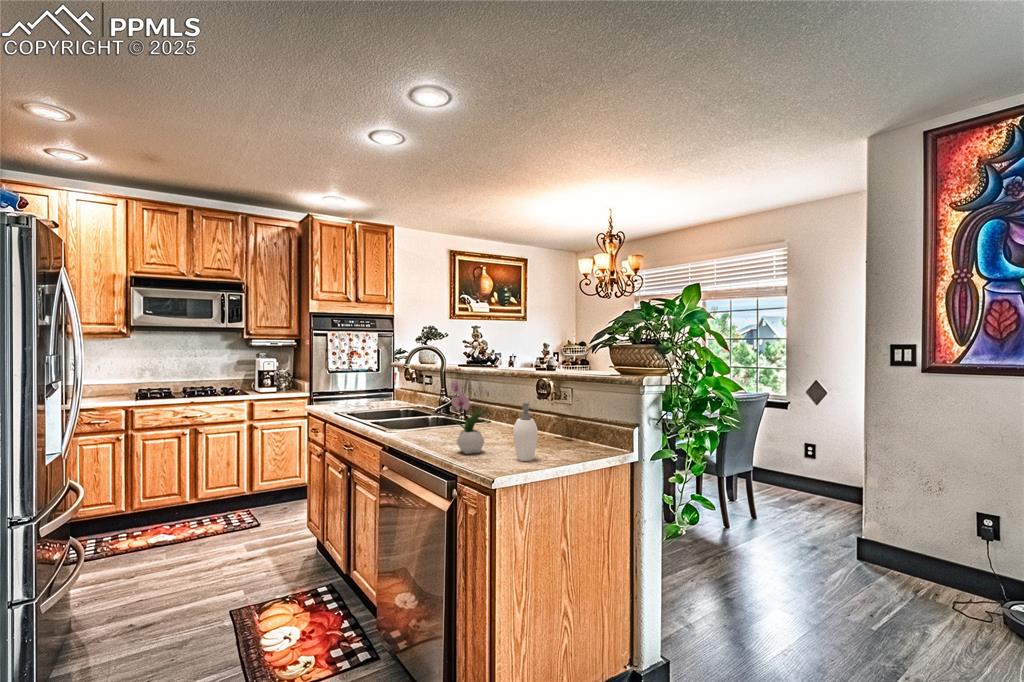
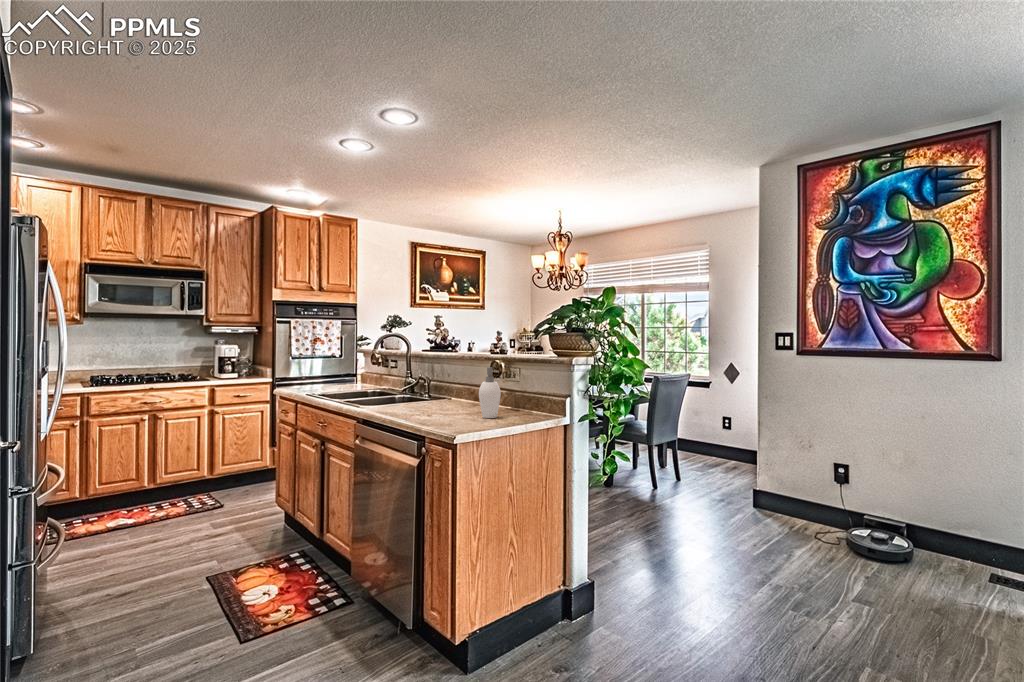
flower arrangement: present [451,368,487,454] -> none [421,338,456,415]

